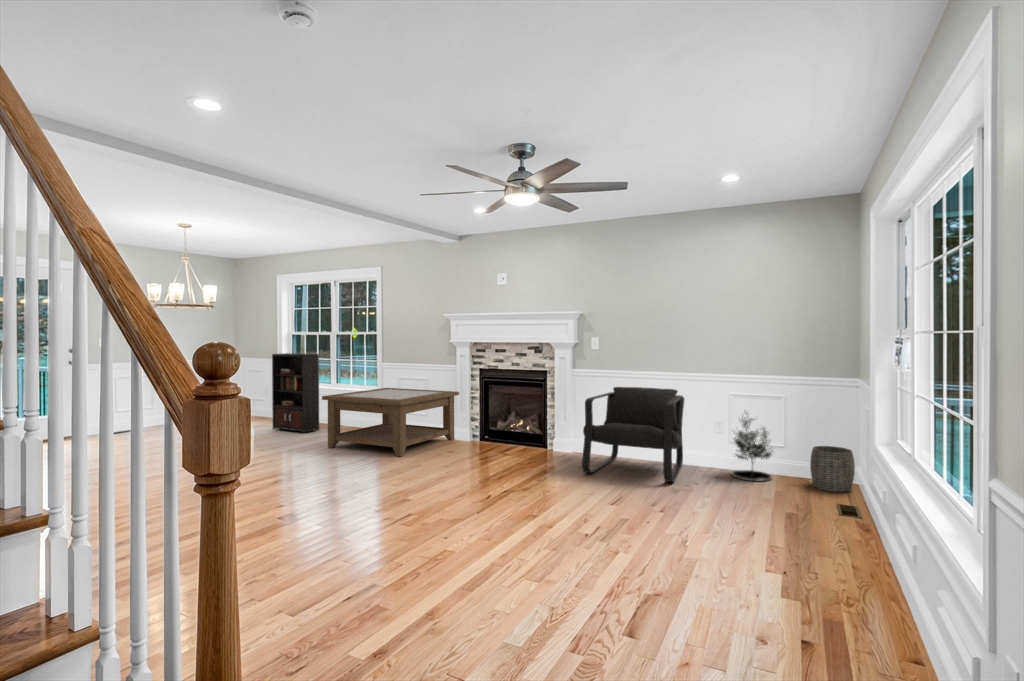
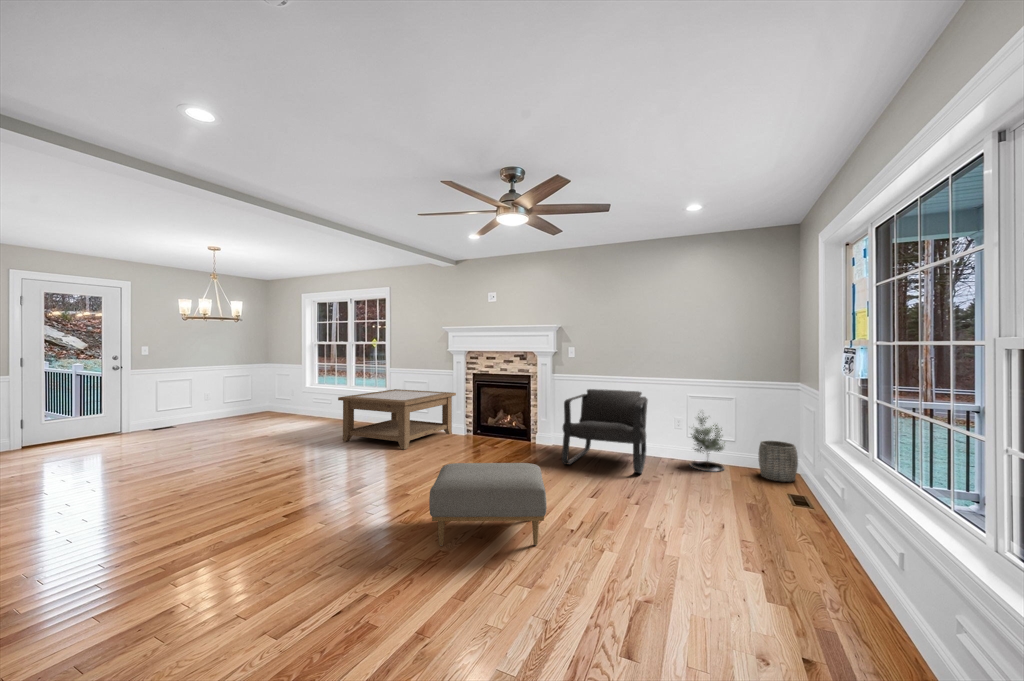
bookcase: present [272,353,319,432] -> none [298,360,356,427]
ottoman: none [435,464,558,548] -> present [429,463,547,546]

